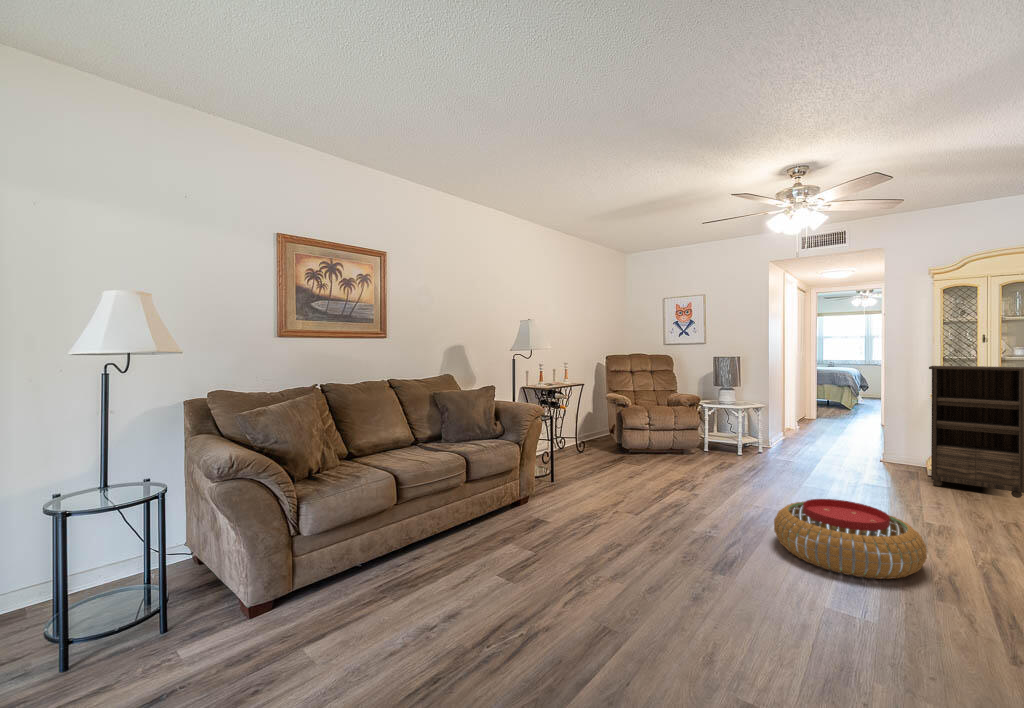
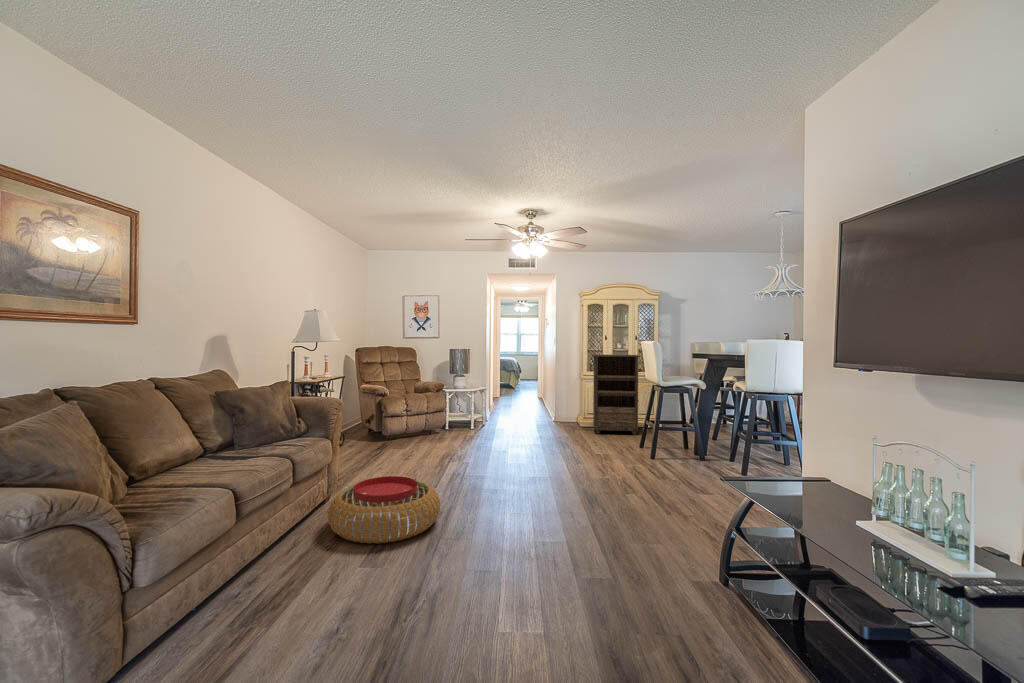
pouf: present [774,499,927,579] -> present [328,476,440,544]

